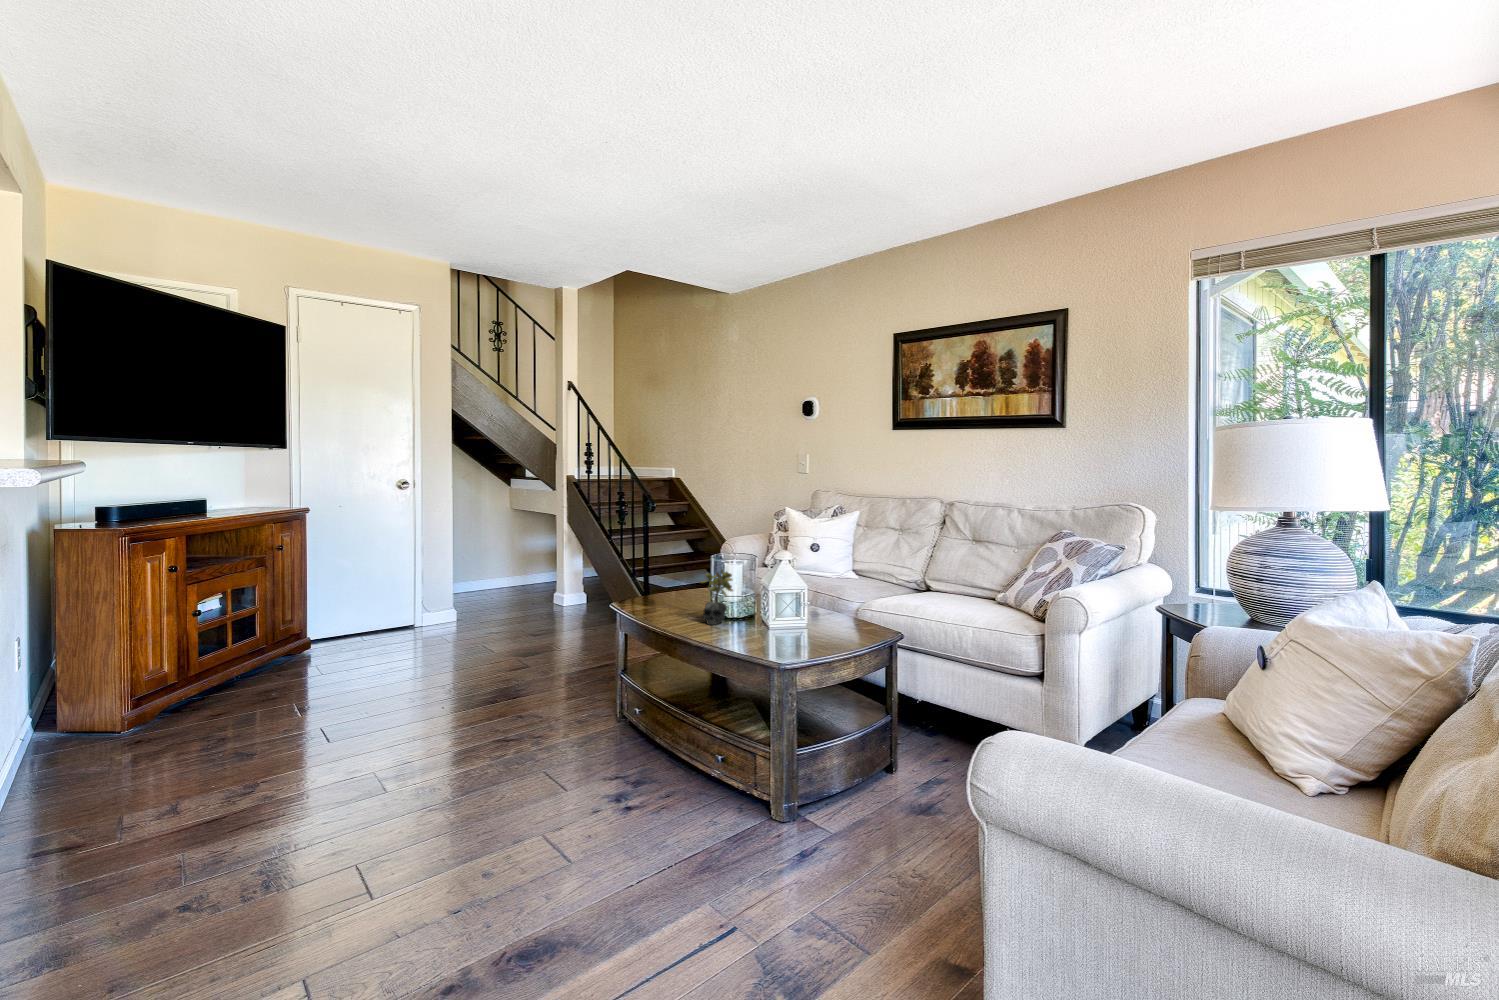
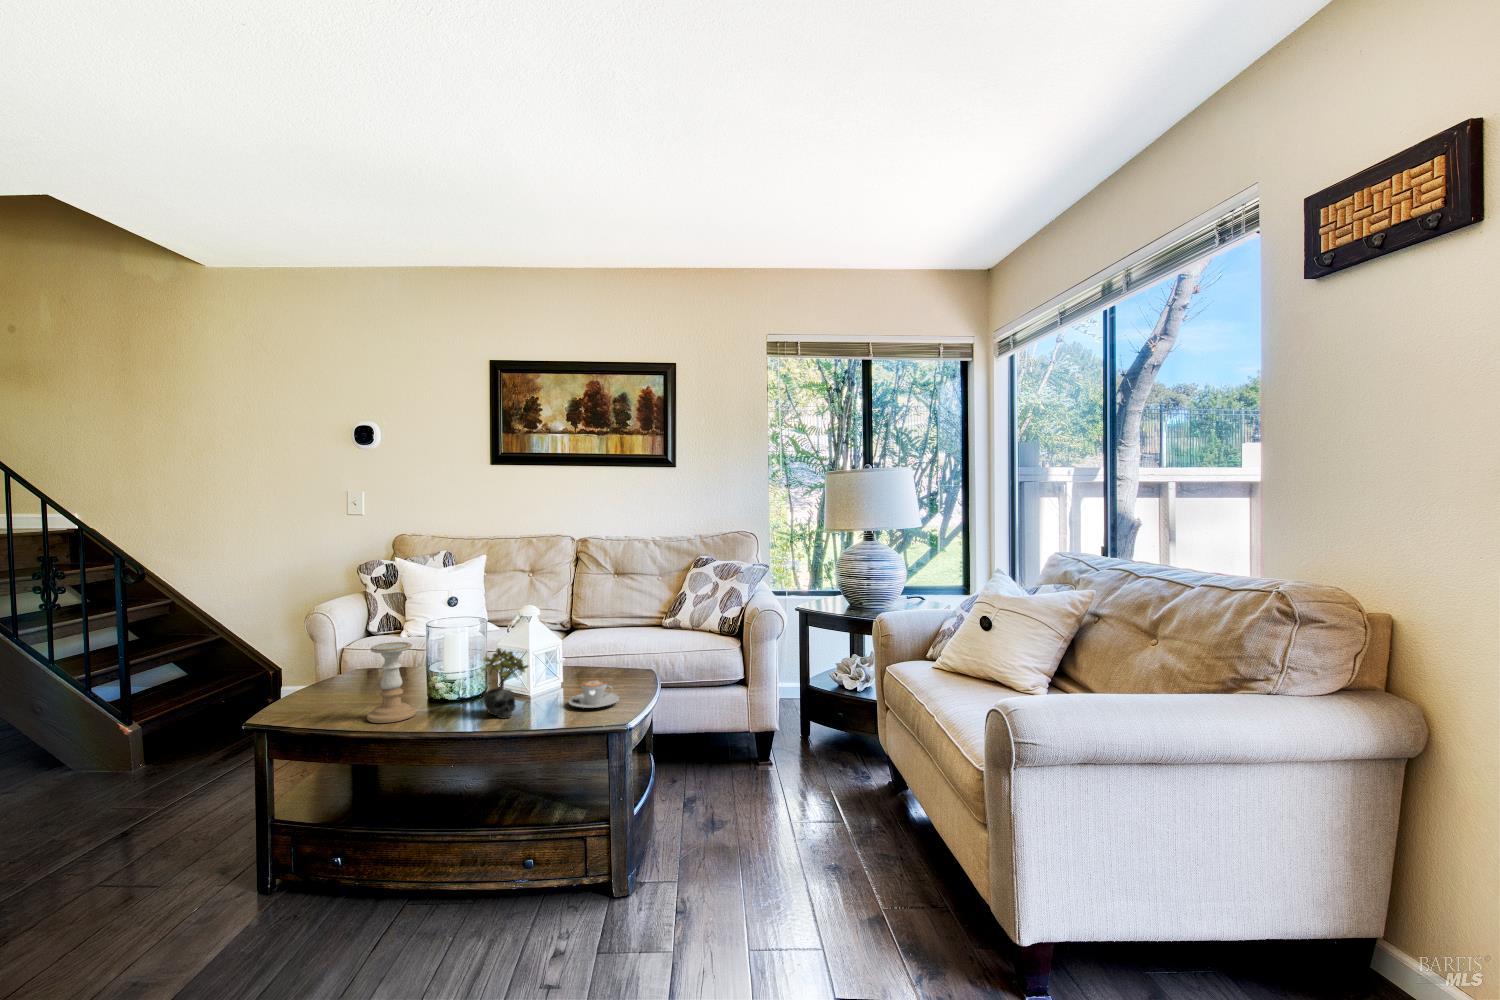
candle holder: none [644,553,677,611] -> present [367,642,416,723]
coffee cup: none [761,613,807,636] -> present [568,681,619,708]

